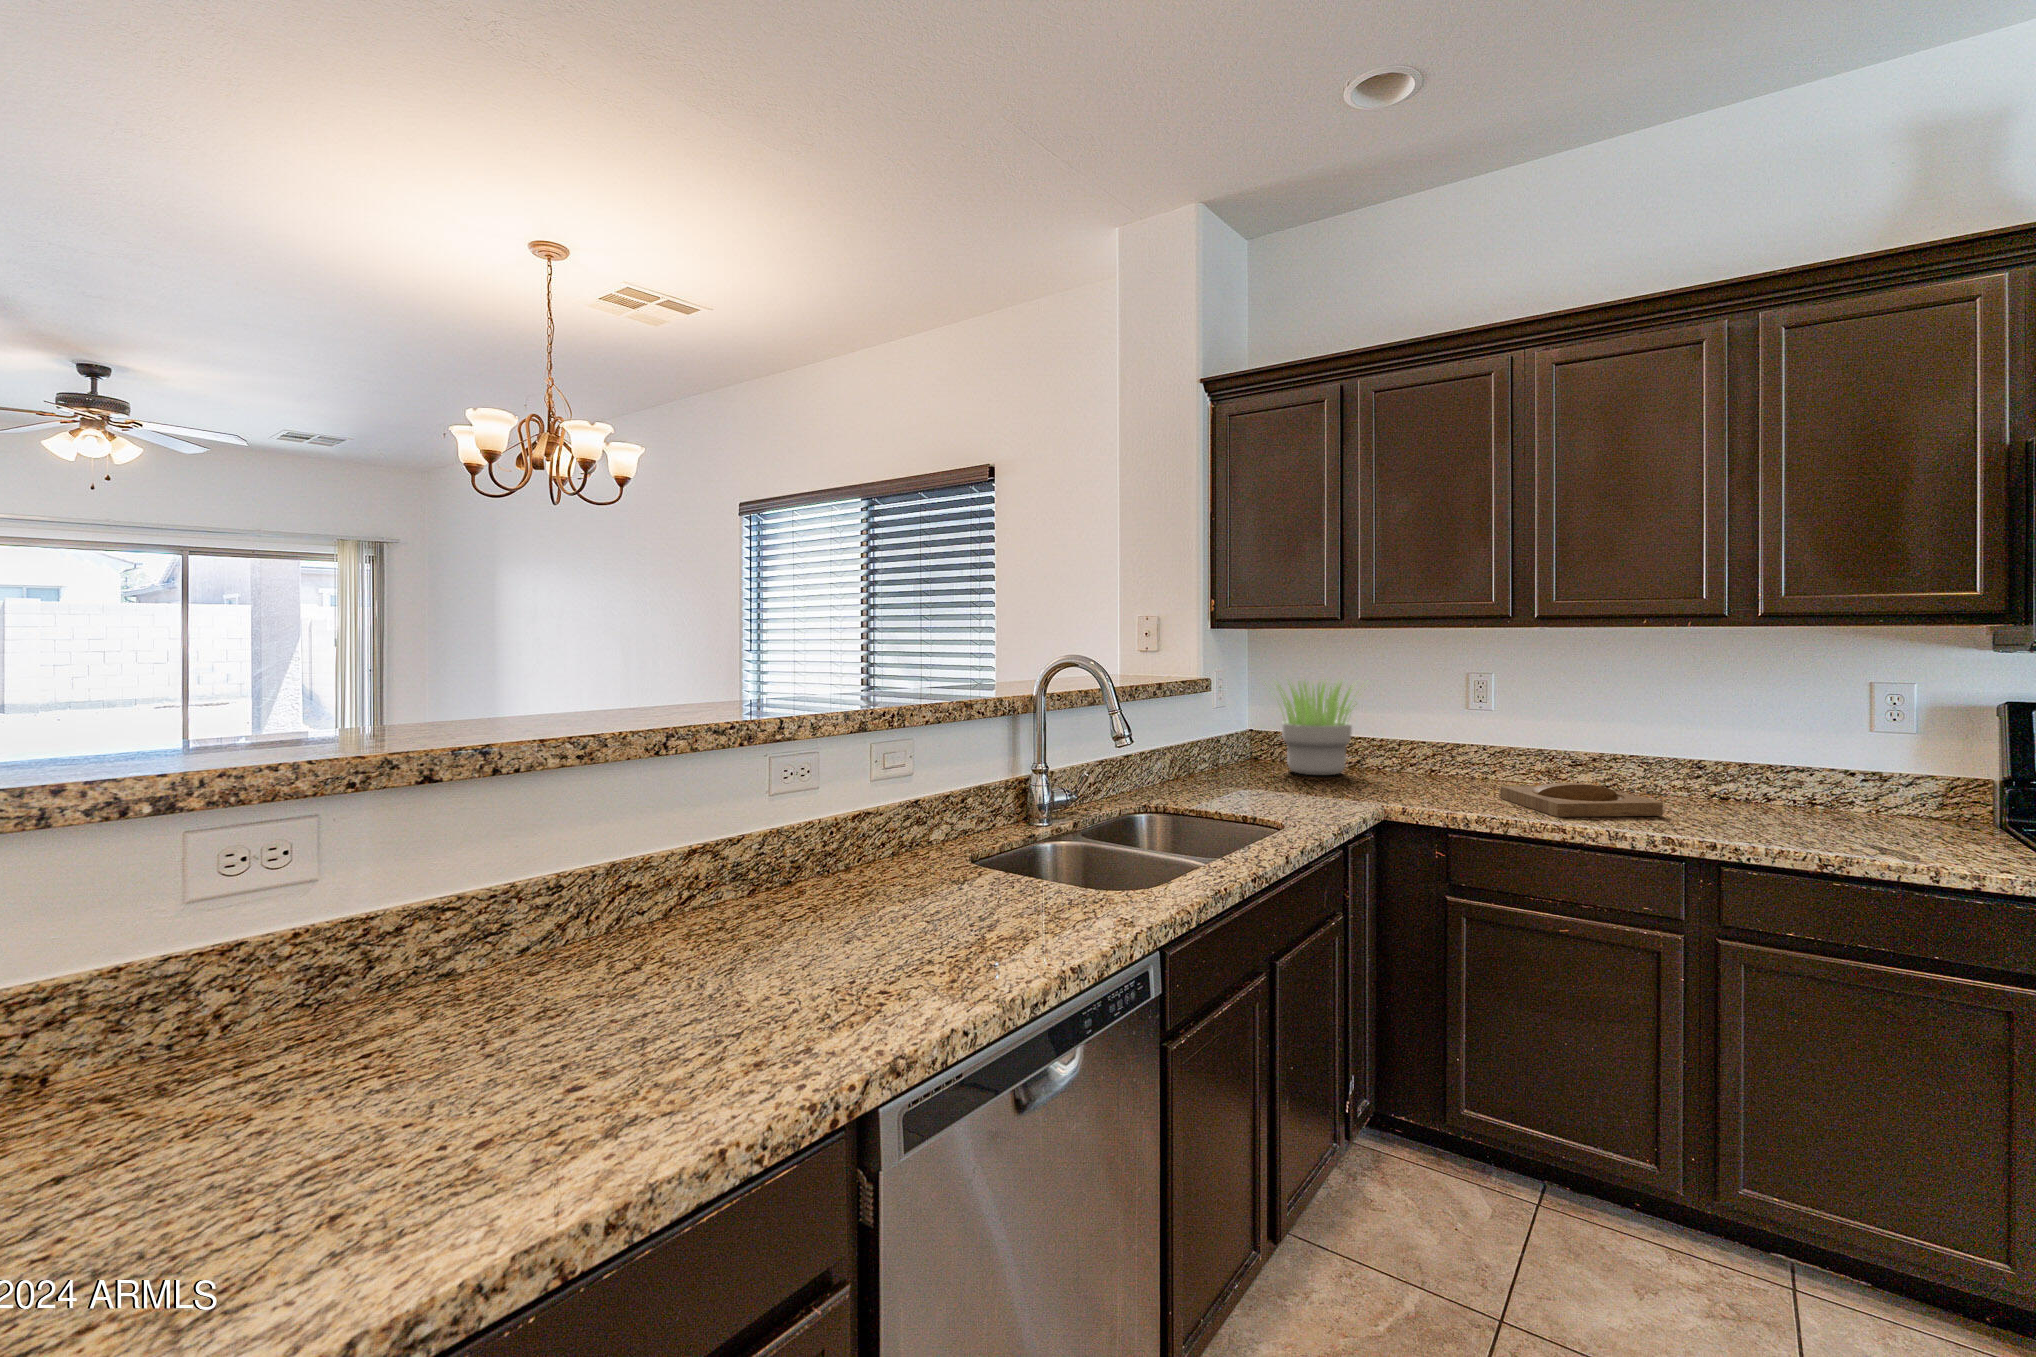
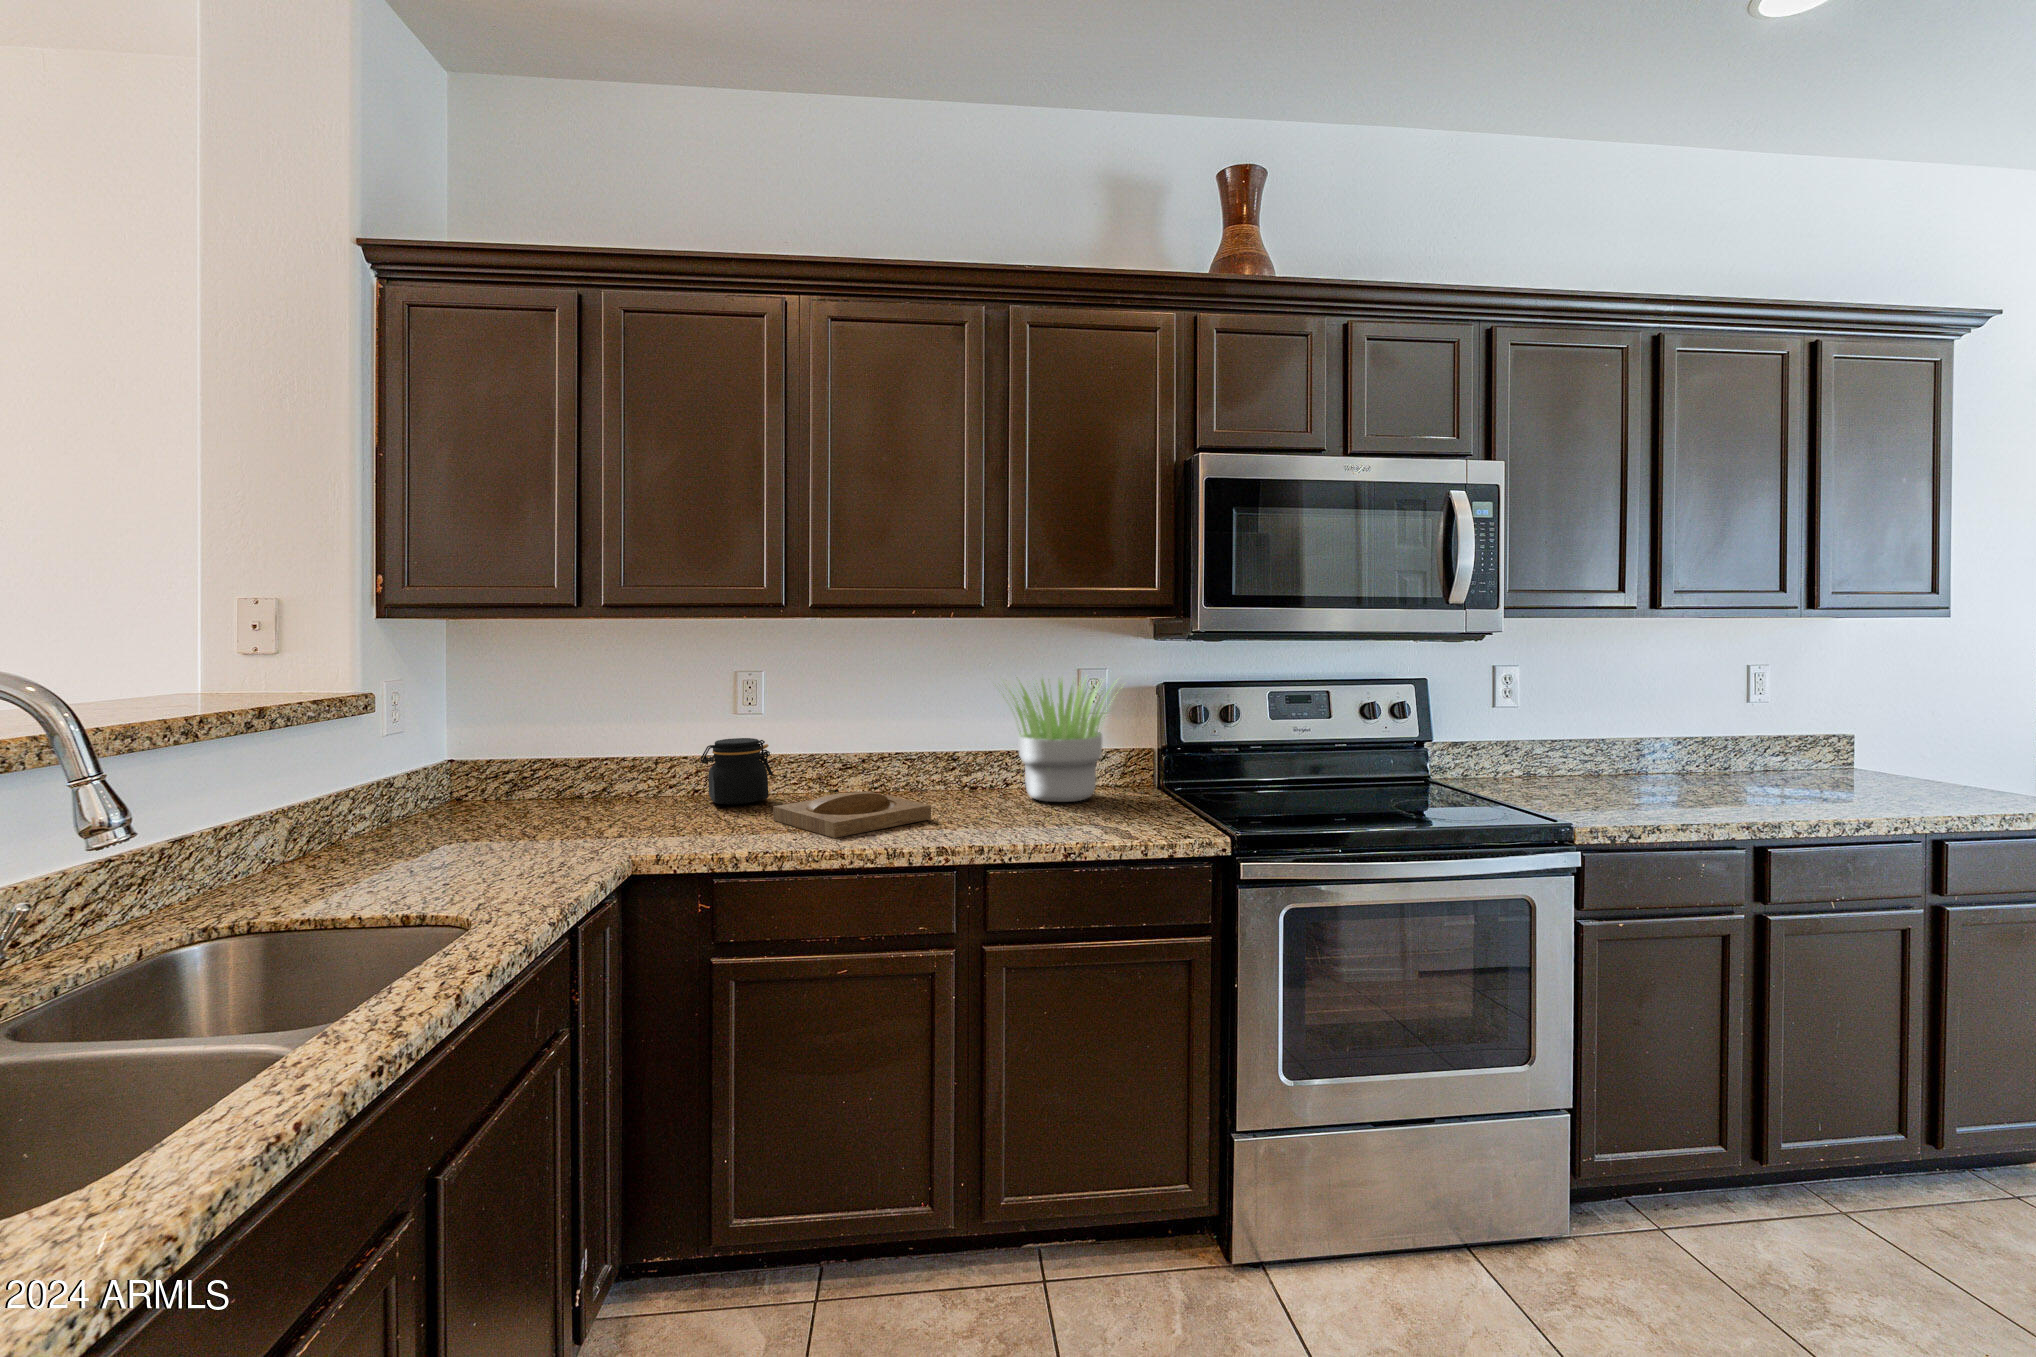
potted plant: present [1265,680,1356,775] -> present [1003,679,1117,802]
jar: none [1437,729,1502,784] -> present [700,738,773,805]

